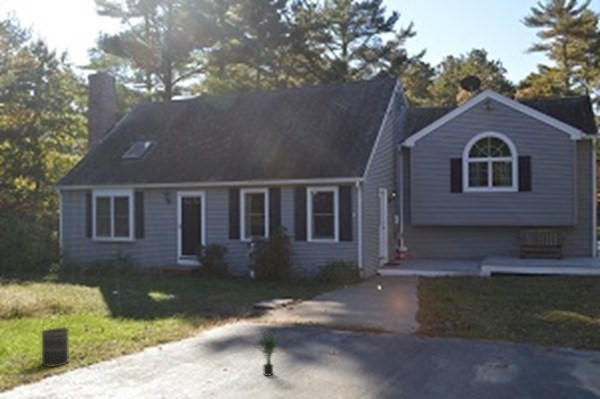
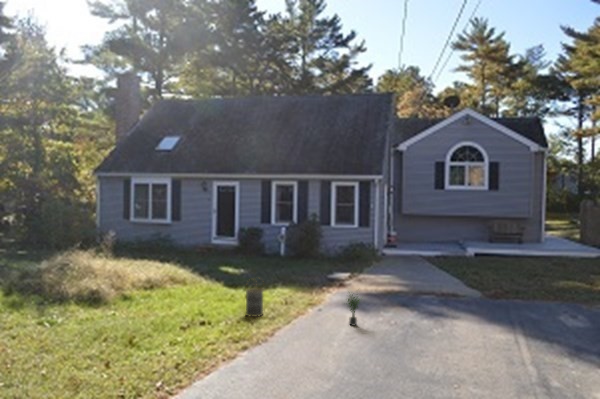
potted plant: present [259,332,277,376] -> present [348,294,360,325]

